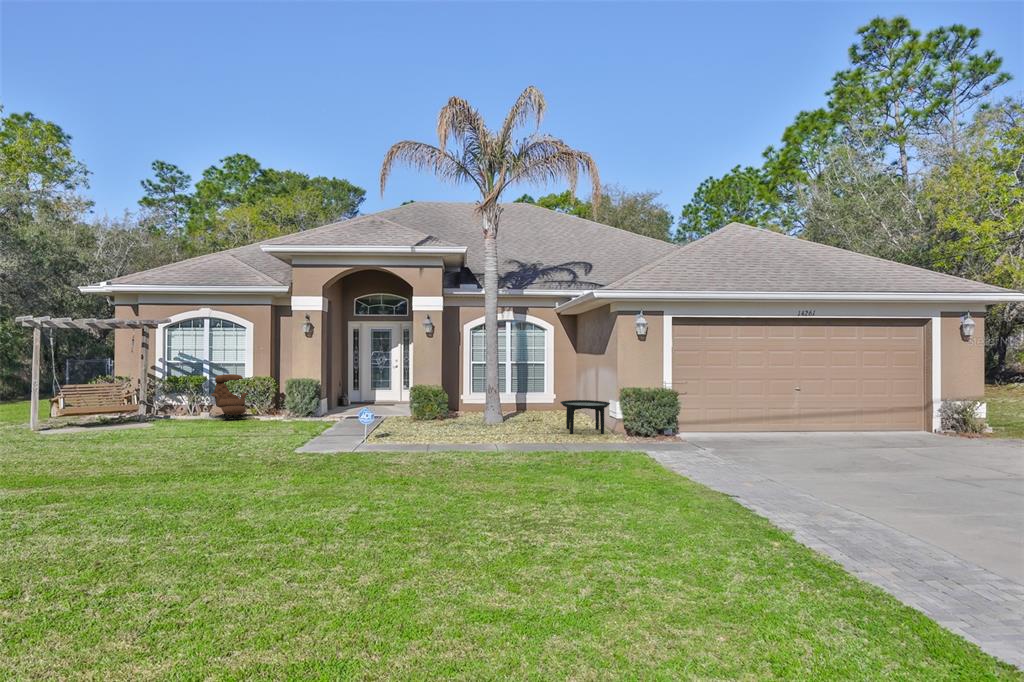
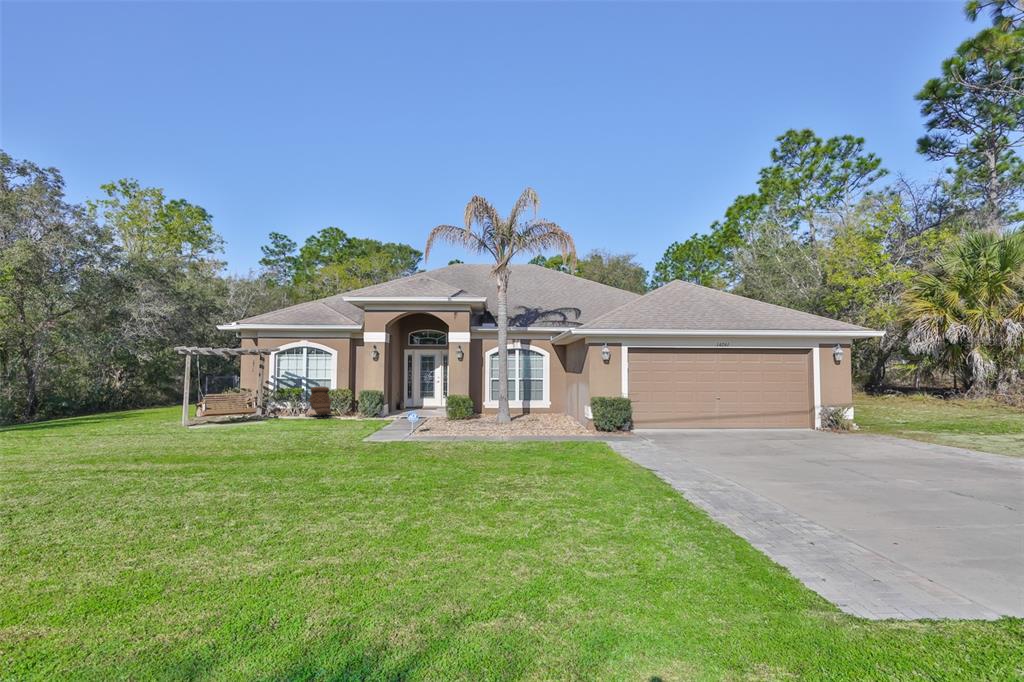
round table: present [560,400,610,434] -> none [549,406,584,430]

